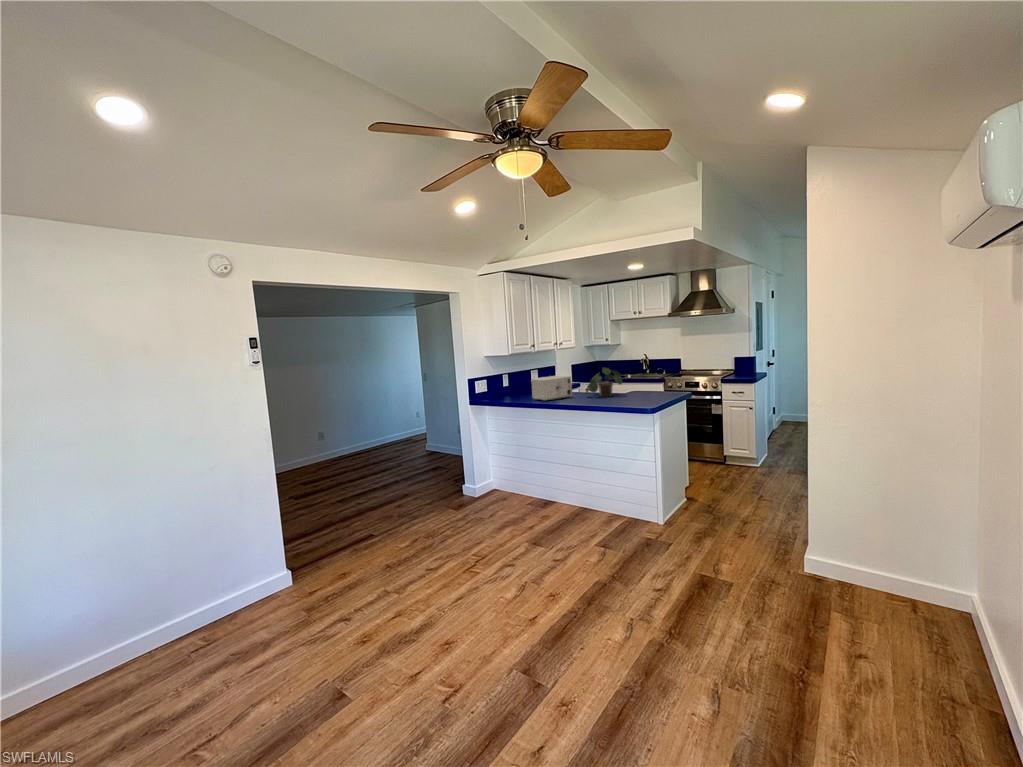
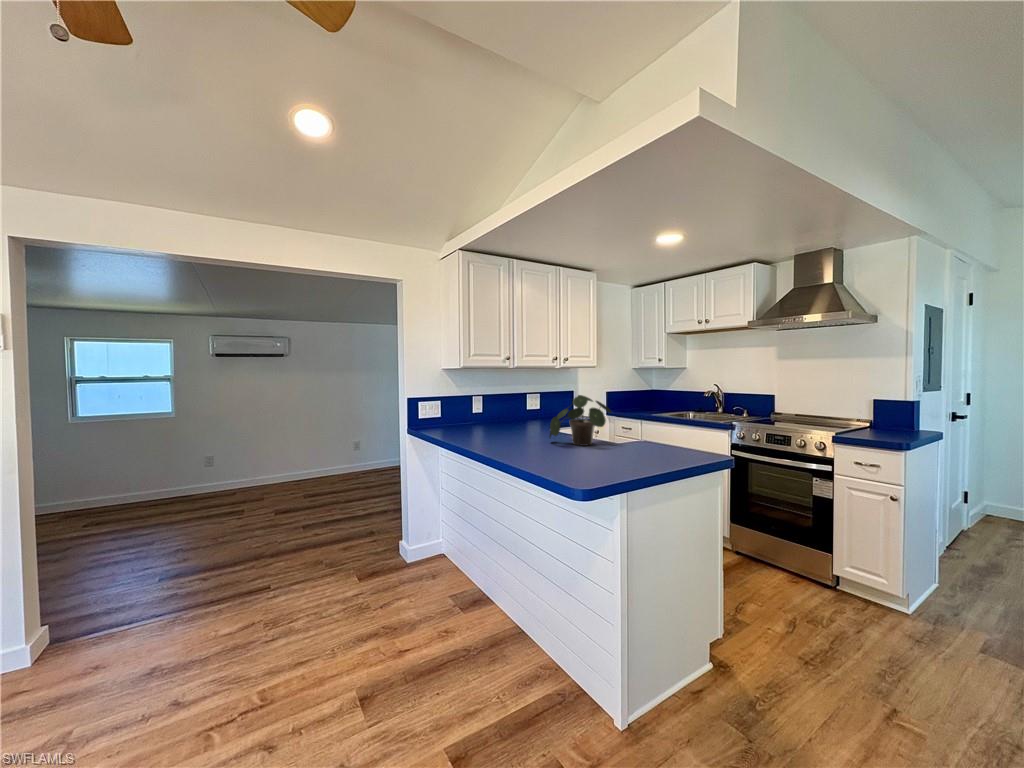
toaster: present [531,375,572,401] -> none [471,403,532,442]

